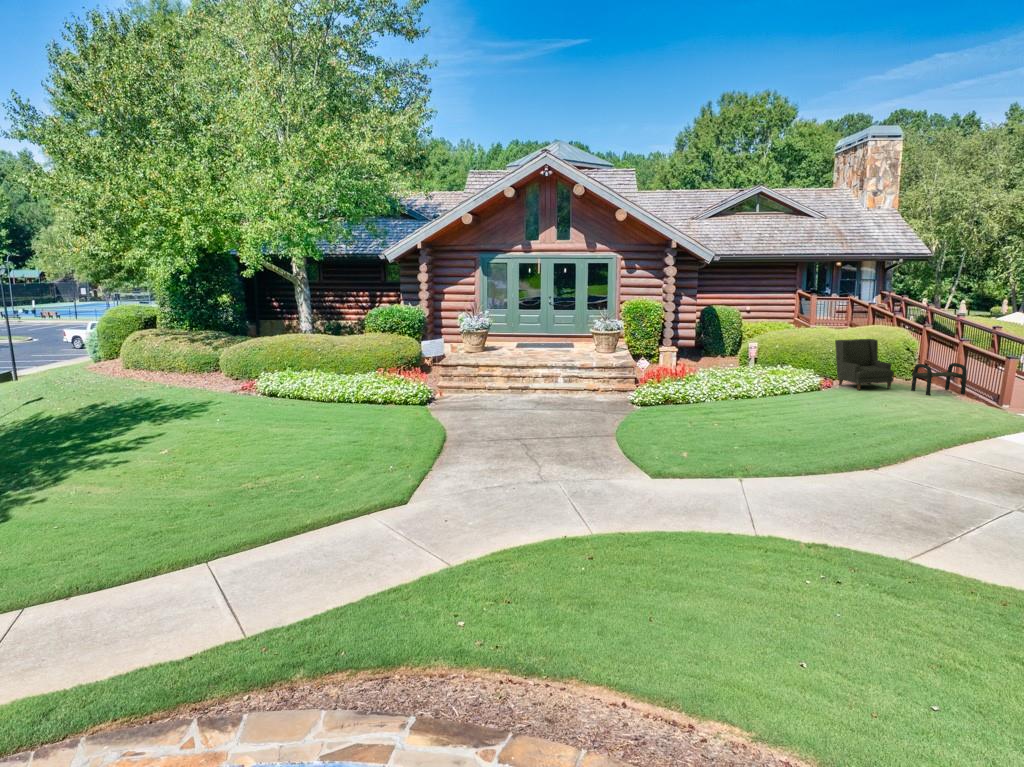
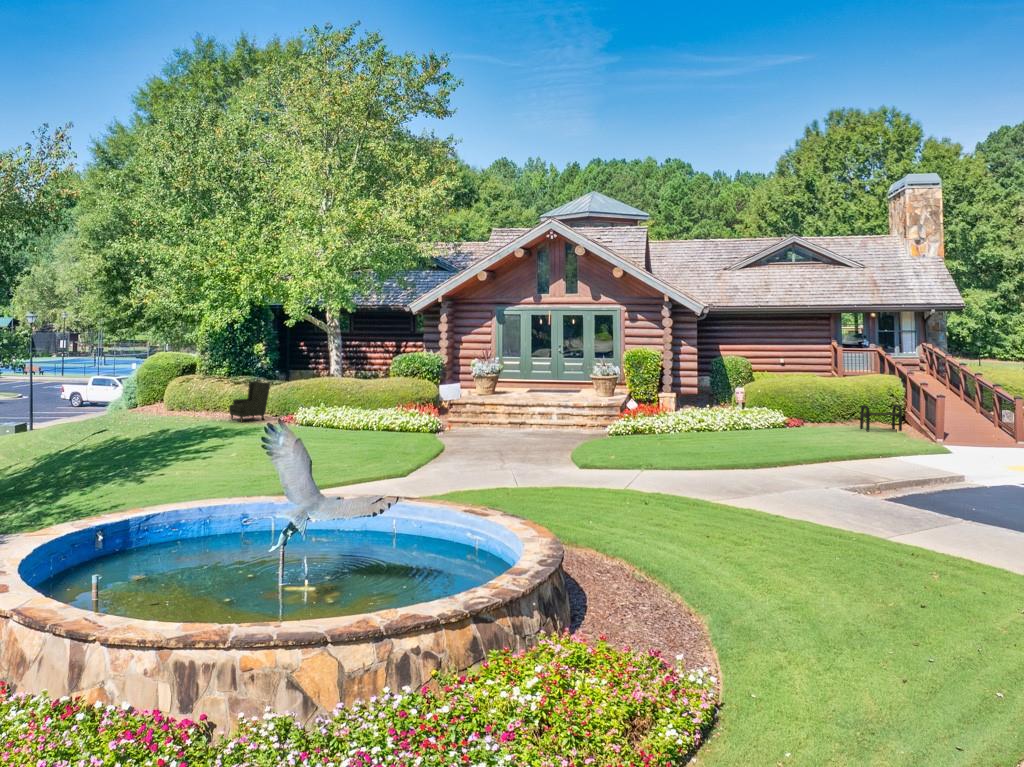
chair: present [835,339,894,390] -> present [229,381,270,422]

